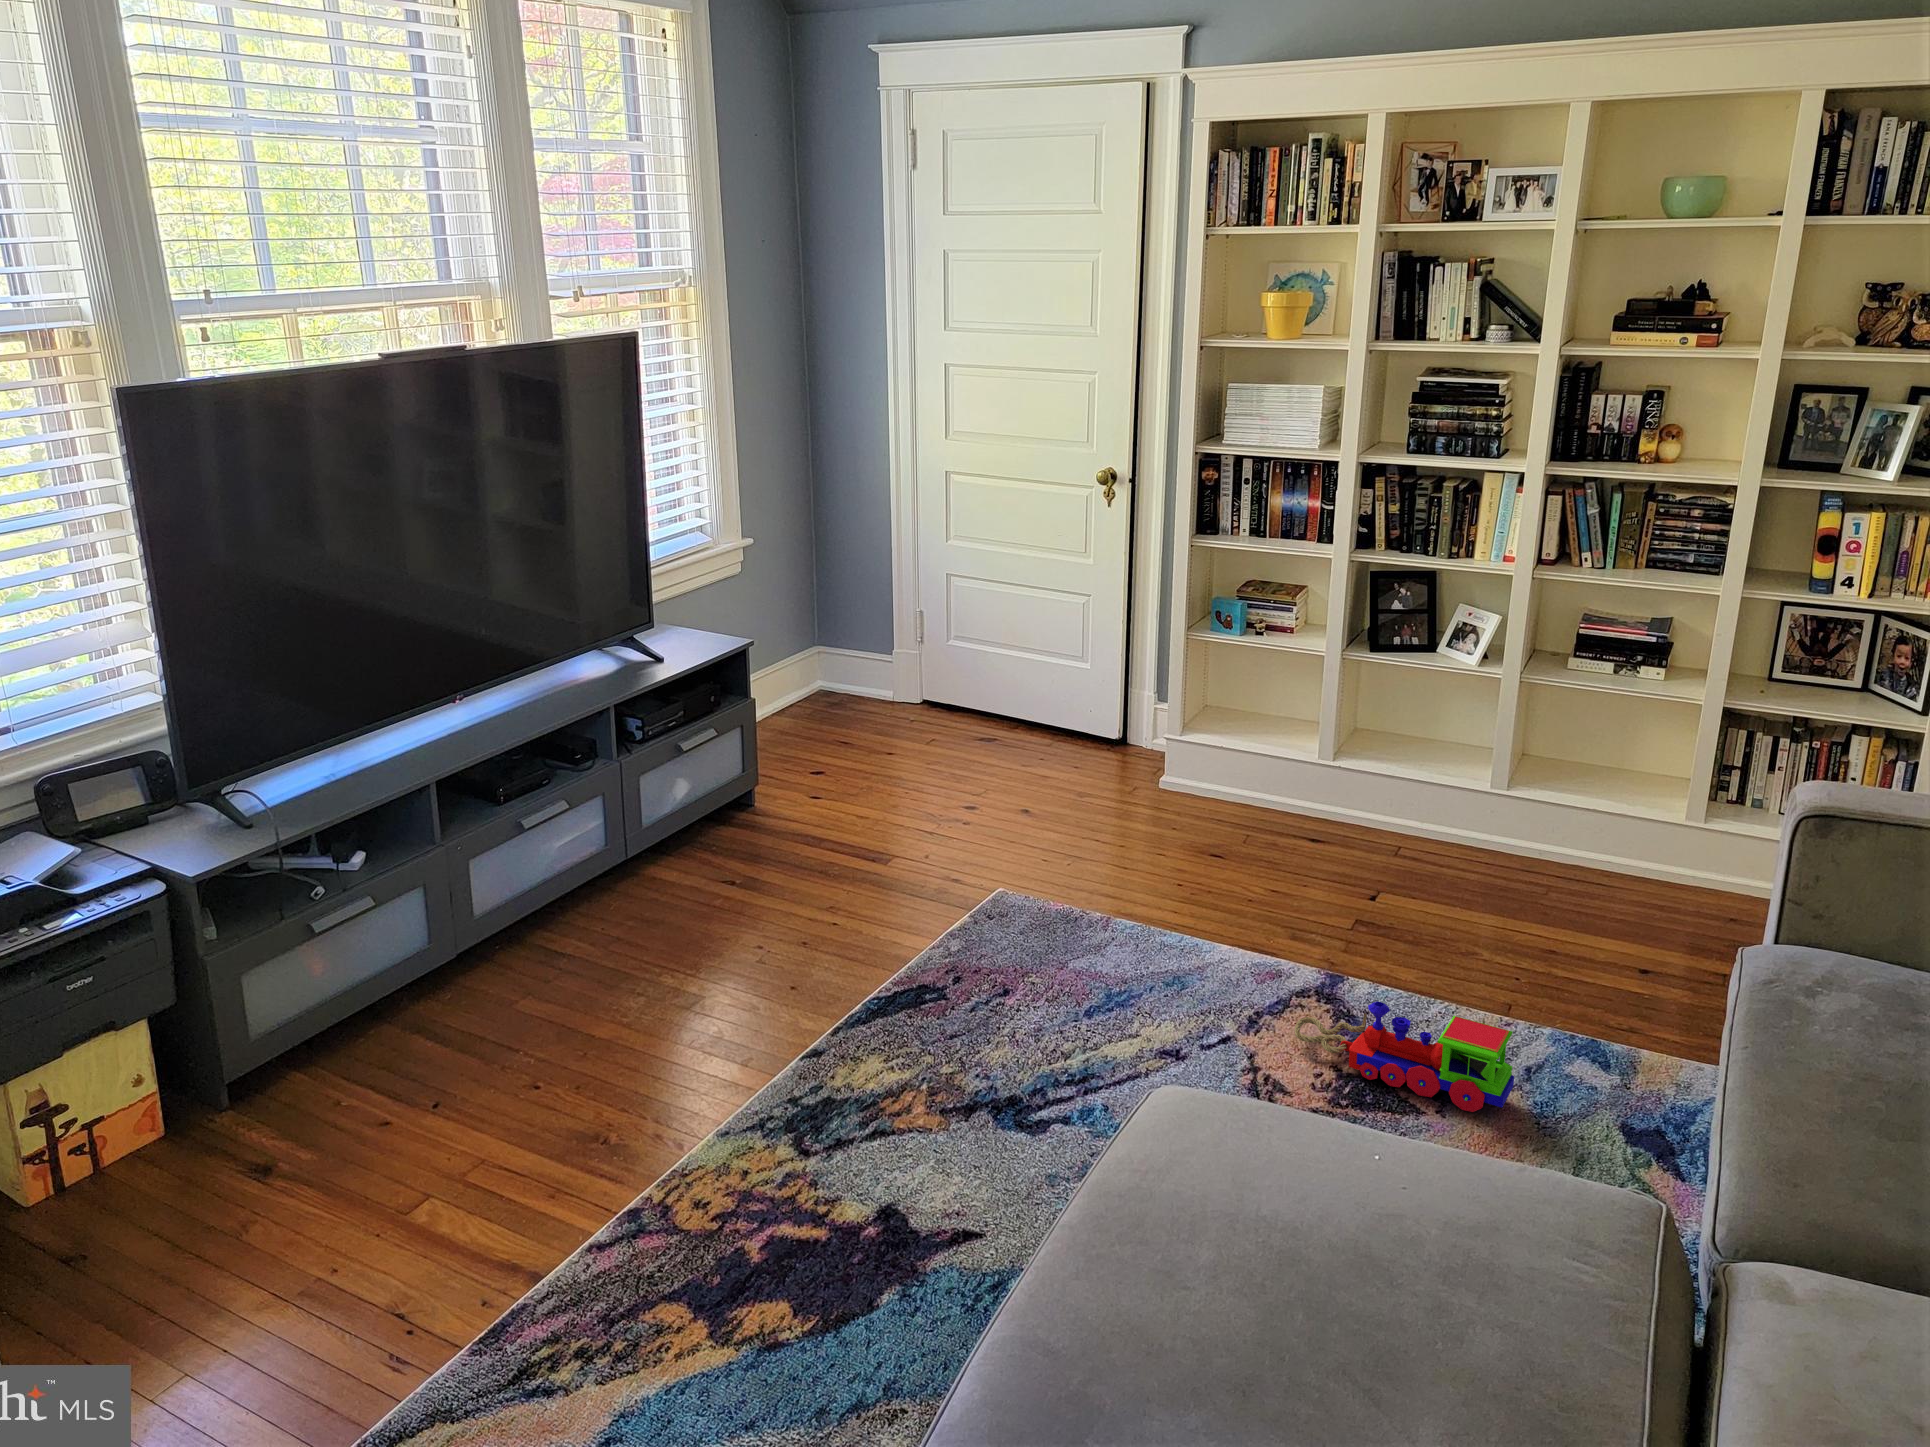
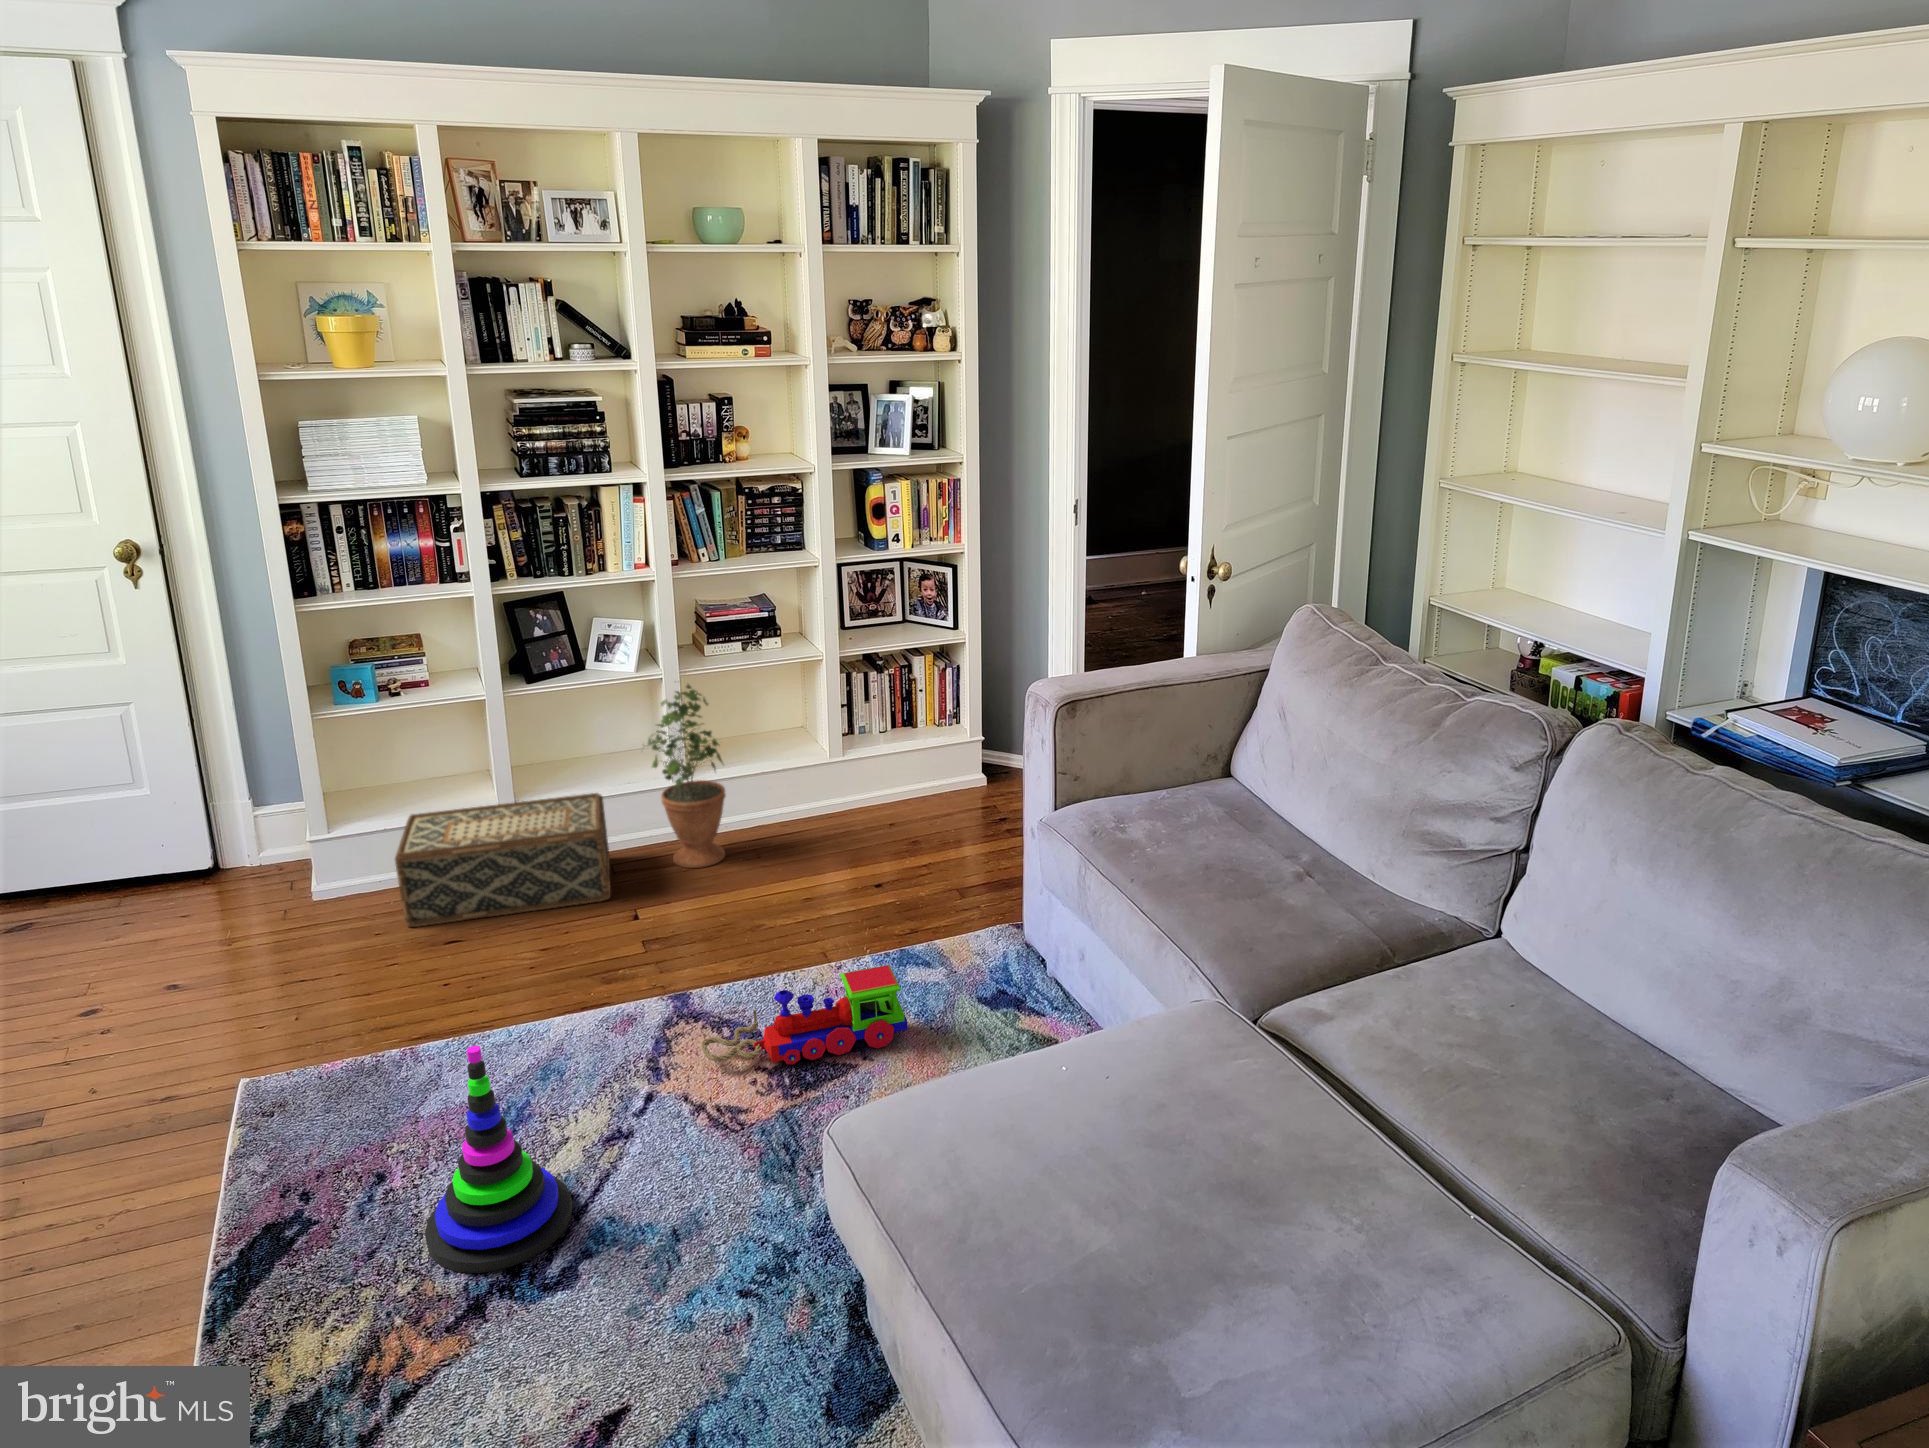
potted plant: none [1445,683,1534,883] -> present [648,684,726,868]
woven basket: none [1196,742,1407,874] -> present [395,793,611,927]
stacking toy: none [980,906,1097,1099] -> present [425,1046,572,1273]

